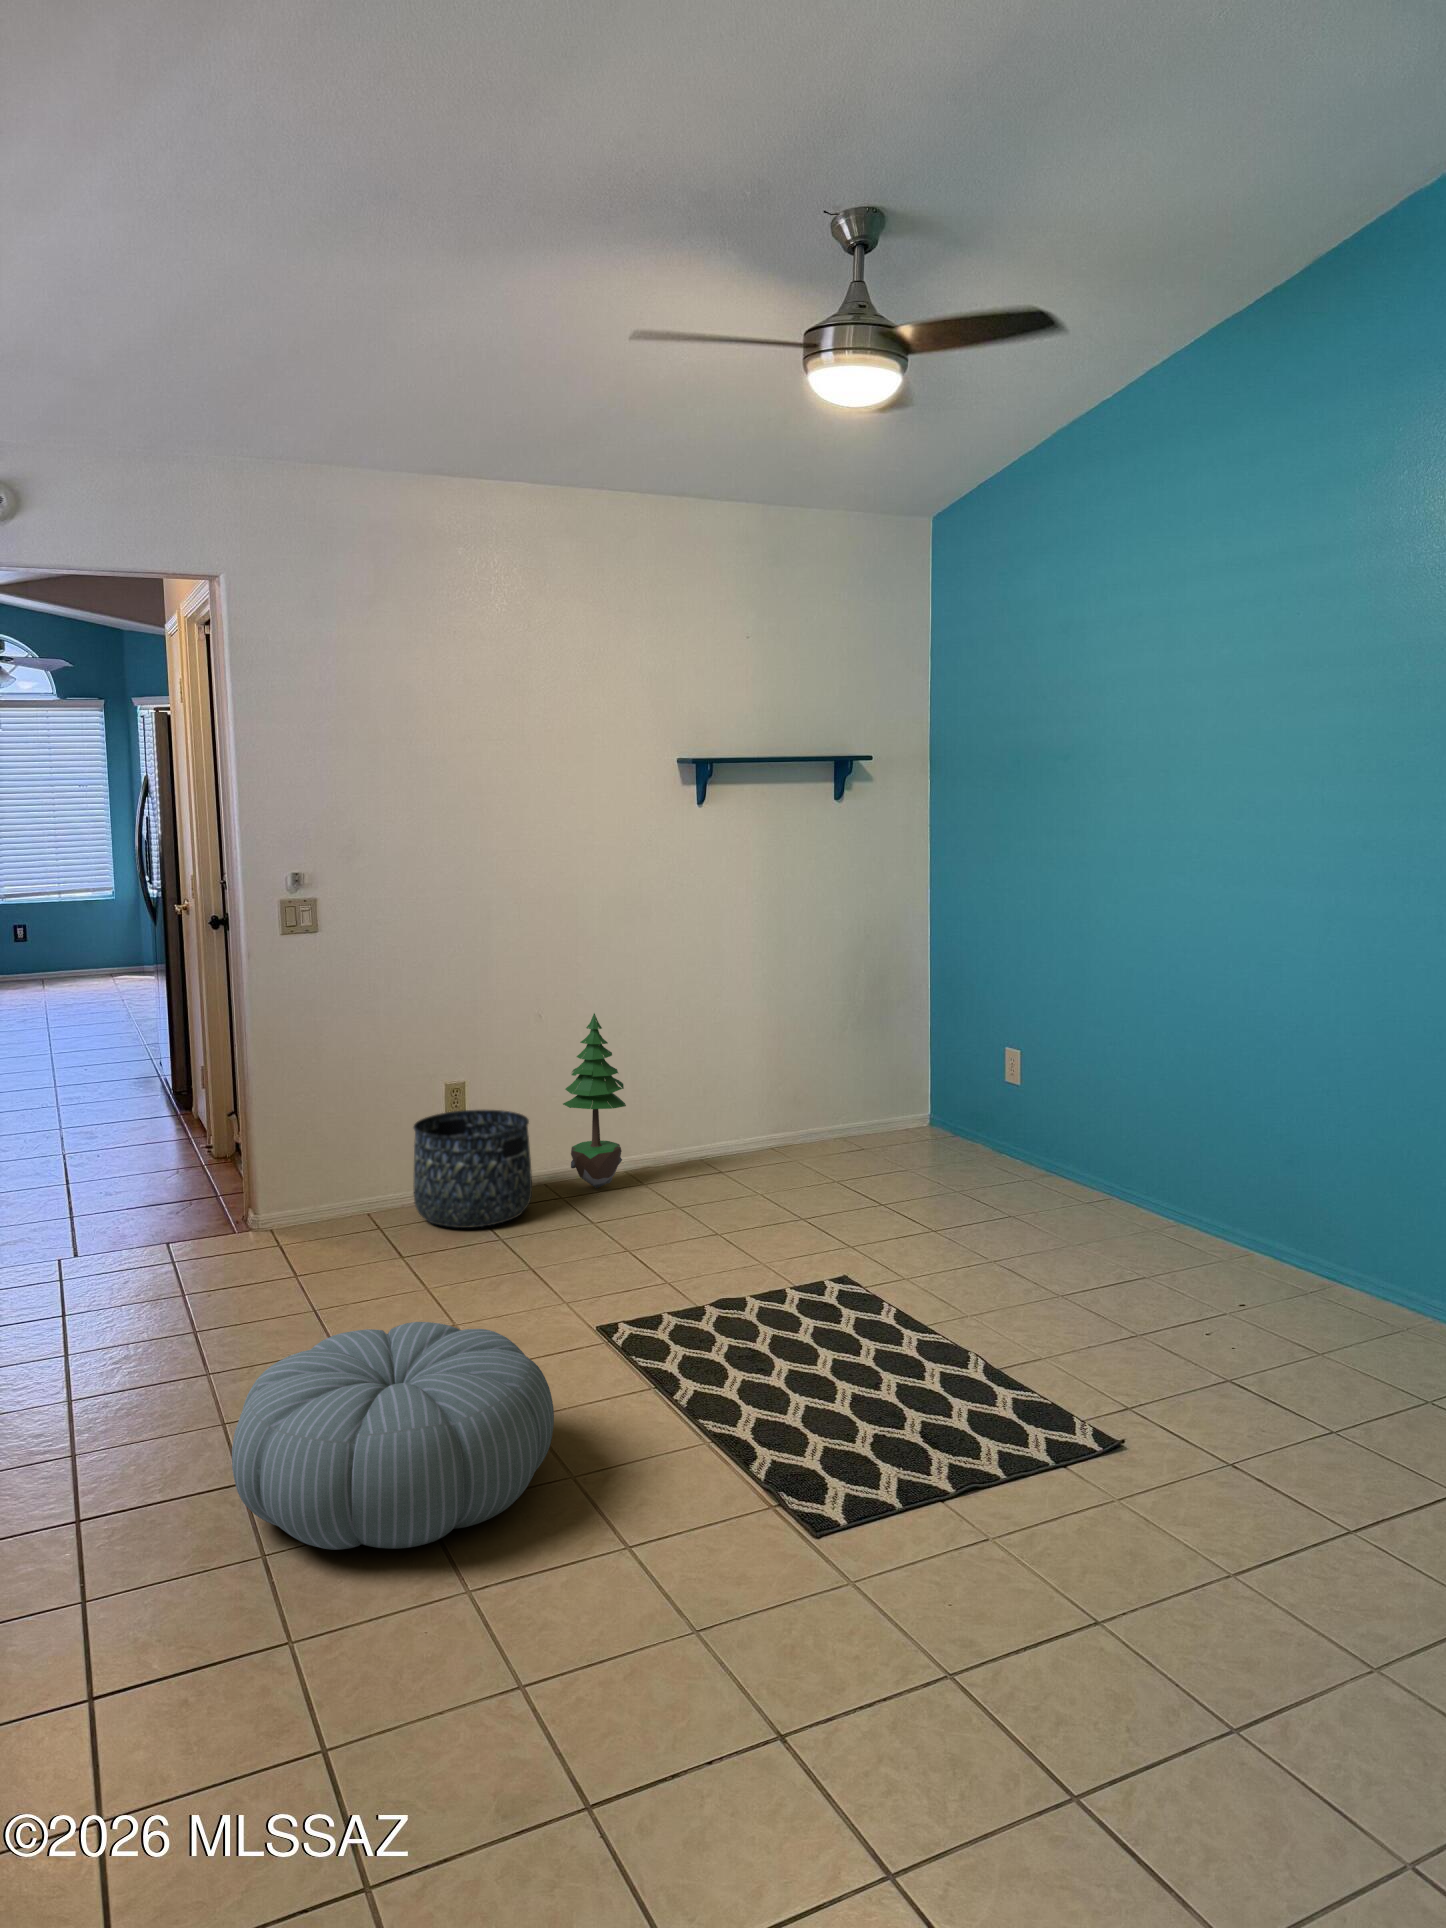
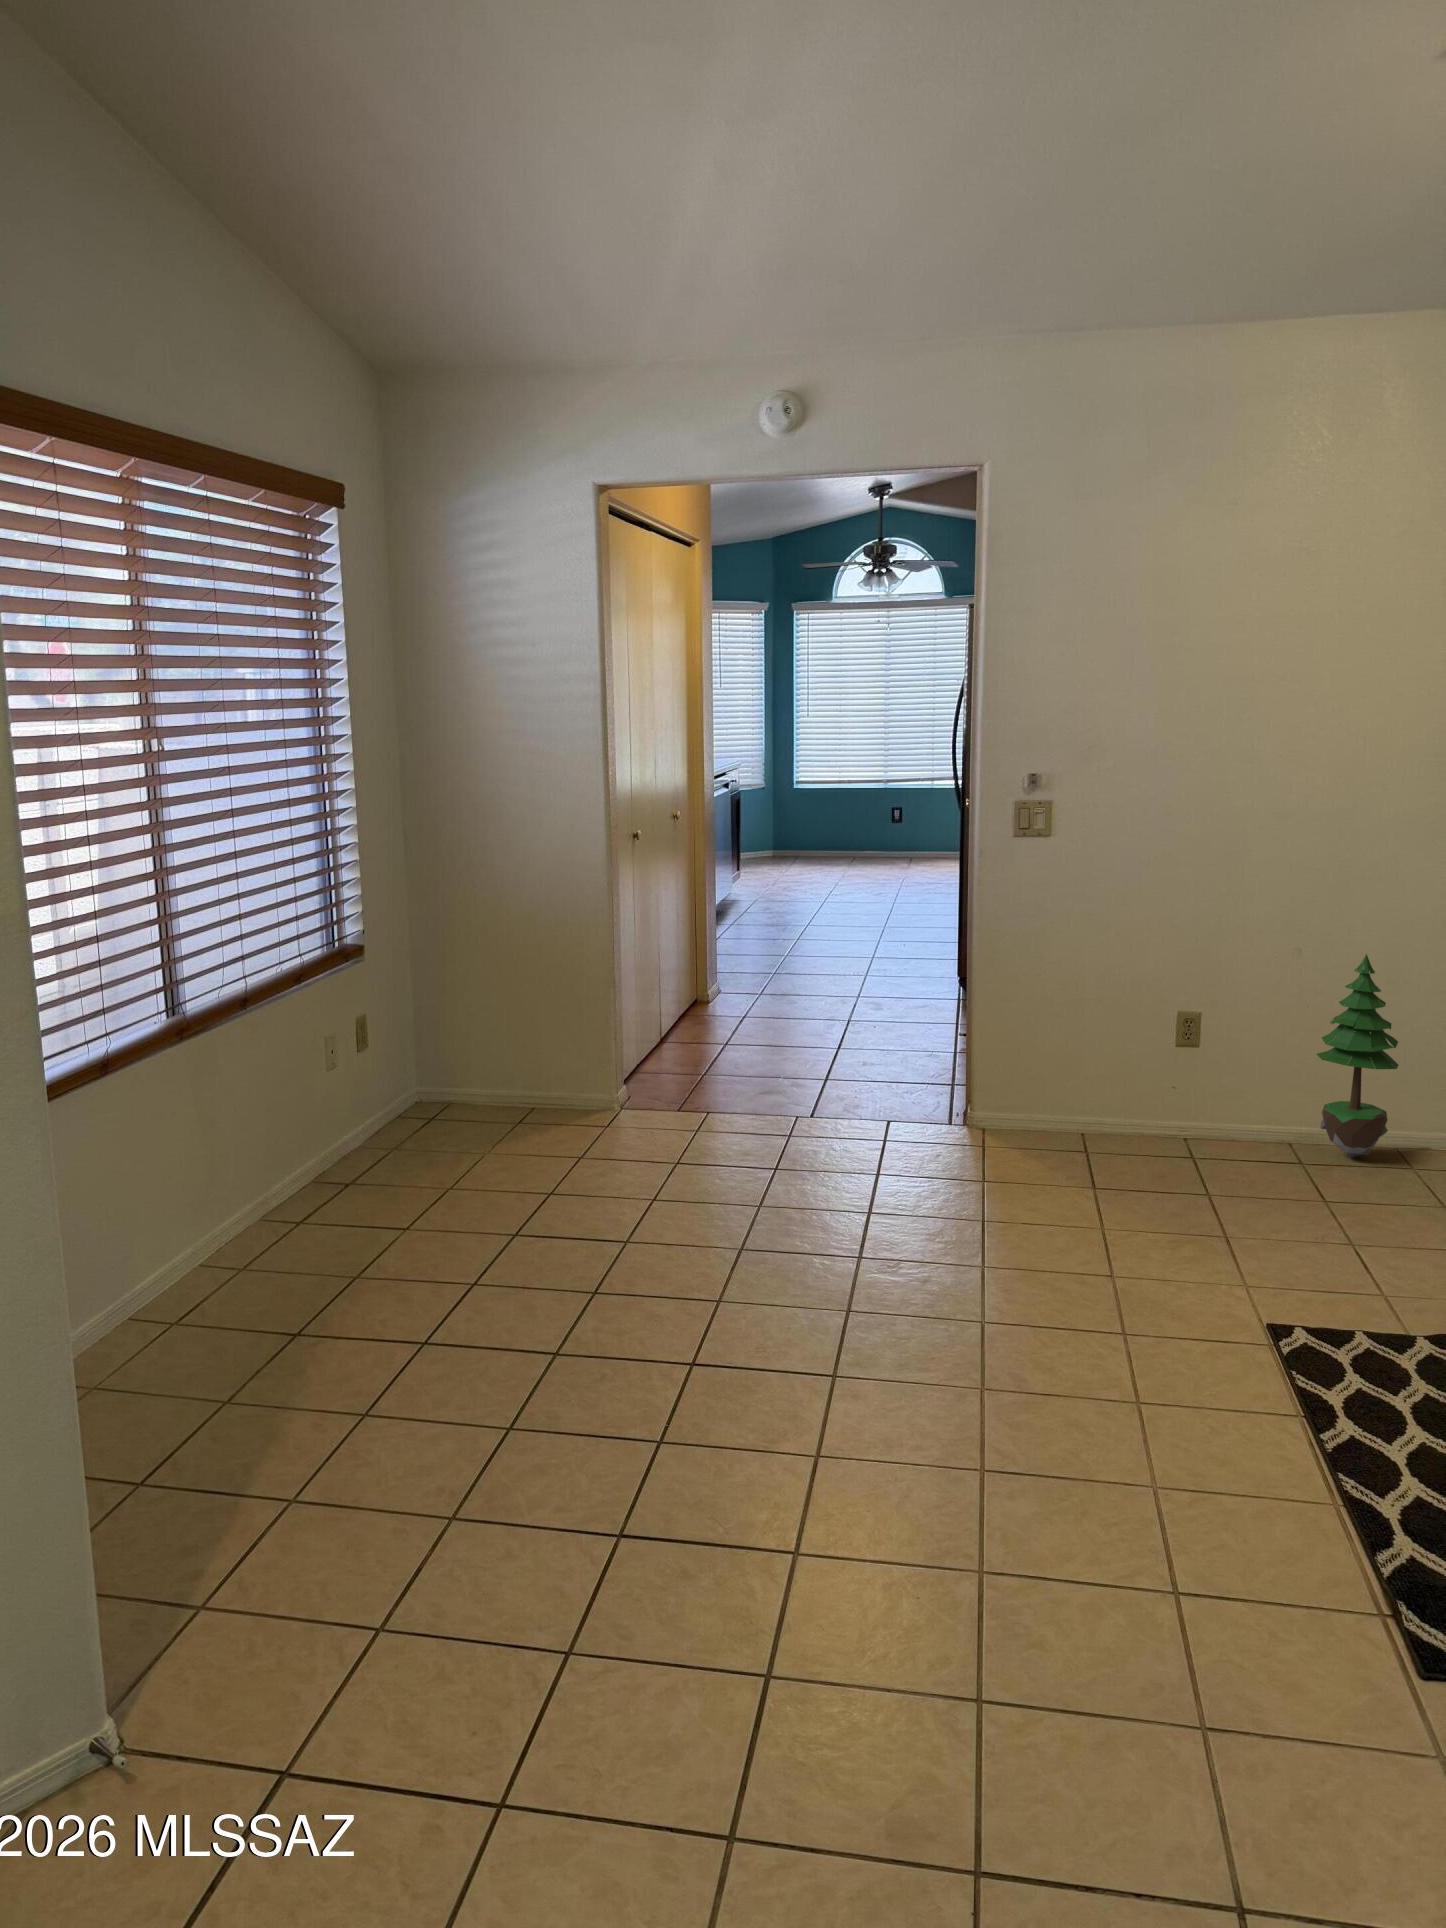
basket: present [413,1110,532,1228] -> none [1127,1043,1265,1174]
pouf: present [232,1322,554,1550] -> none [803,1260,1138,1503]

